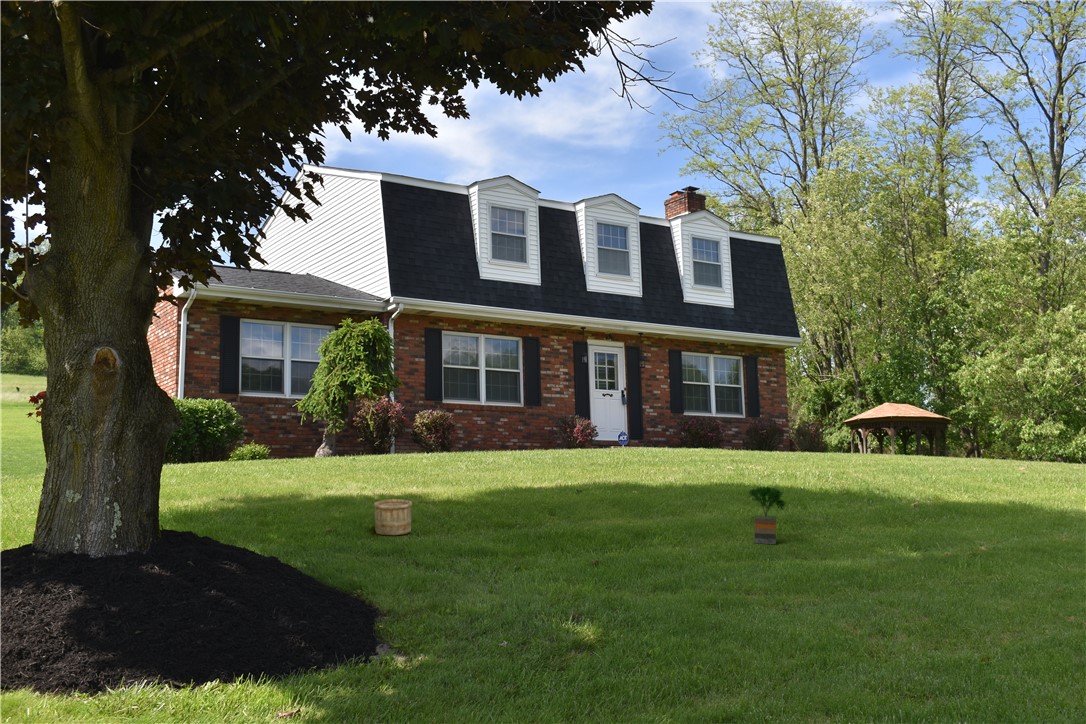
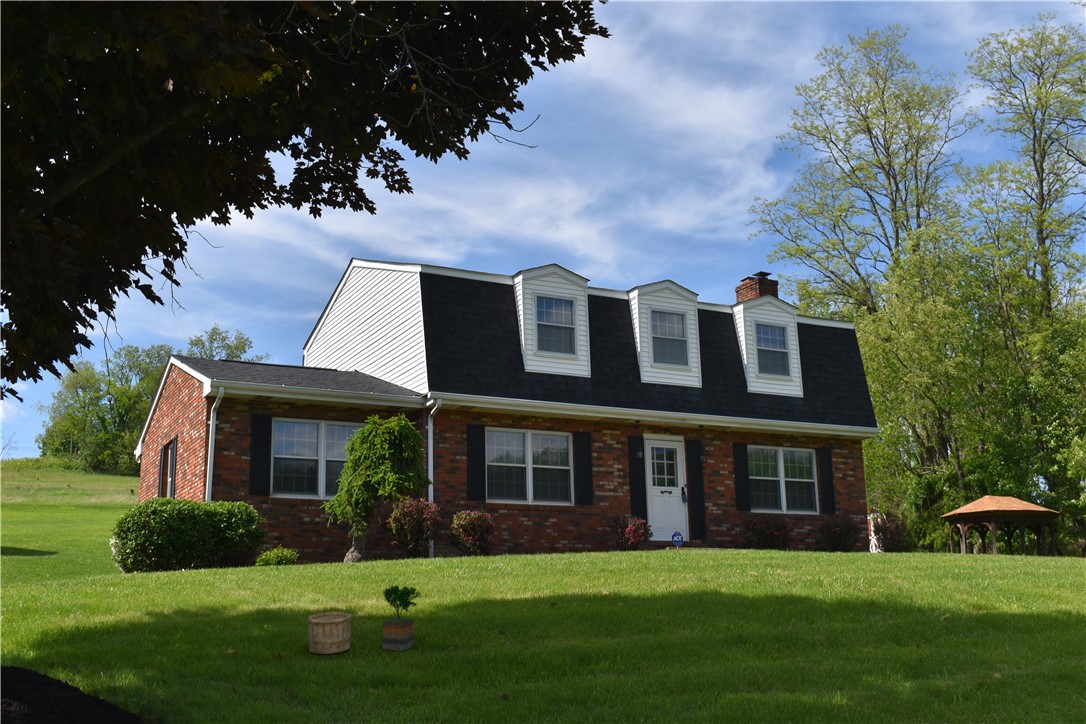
potted tree: present [749,487,786,544] -> present [382,585,420,651]

